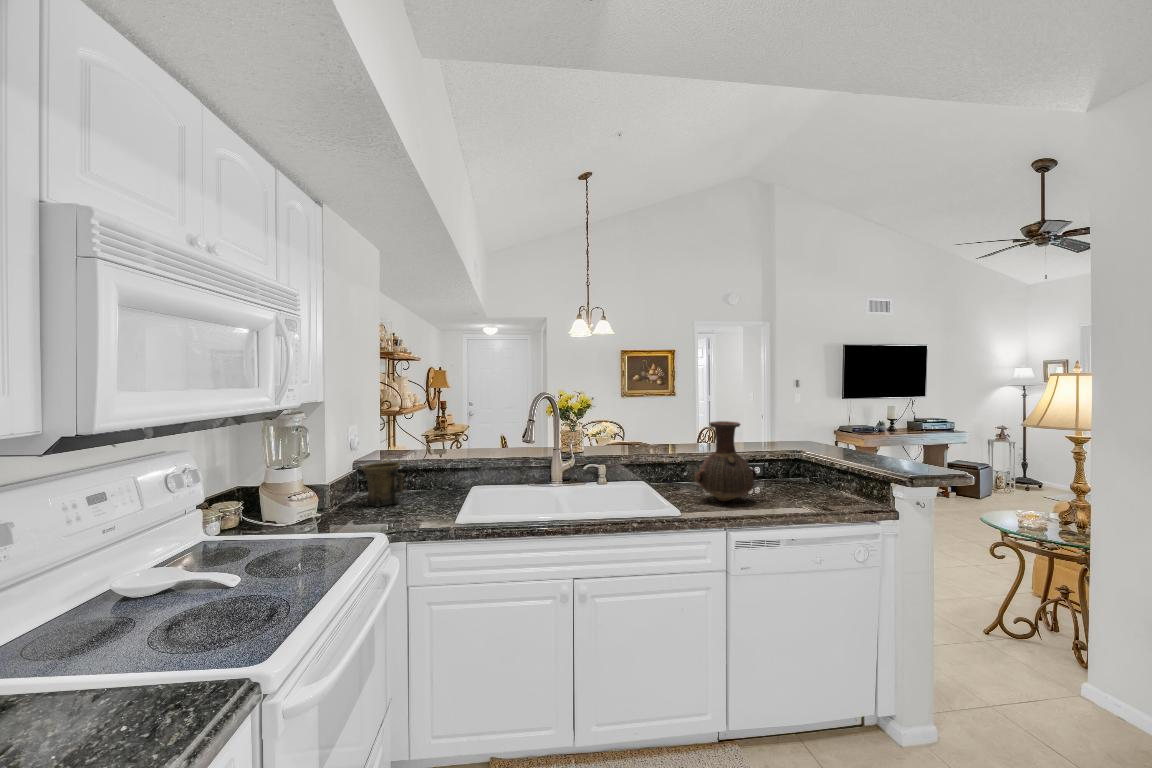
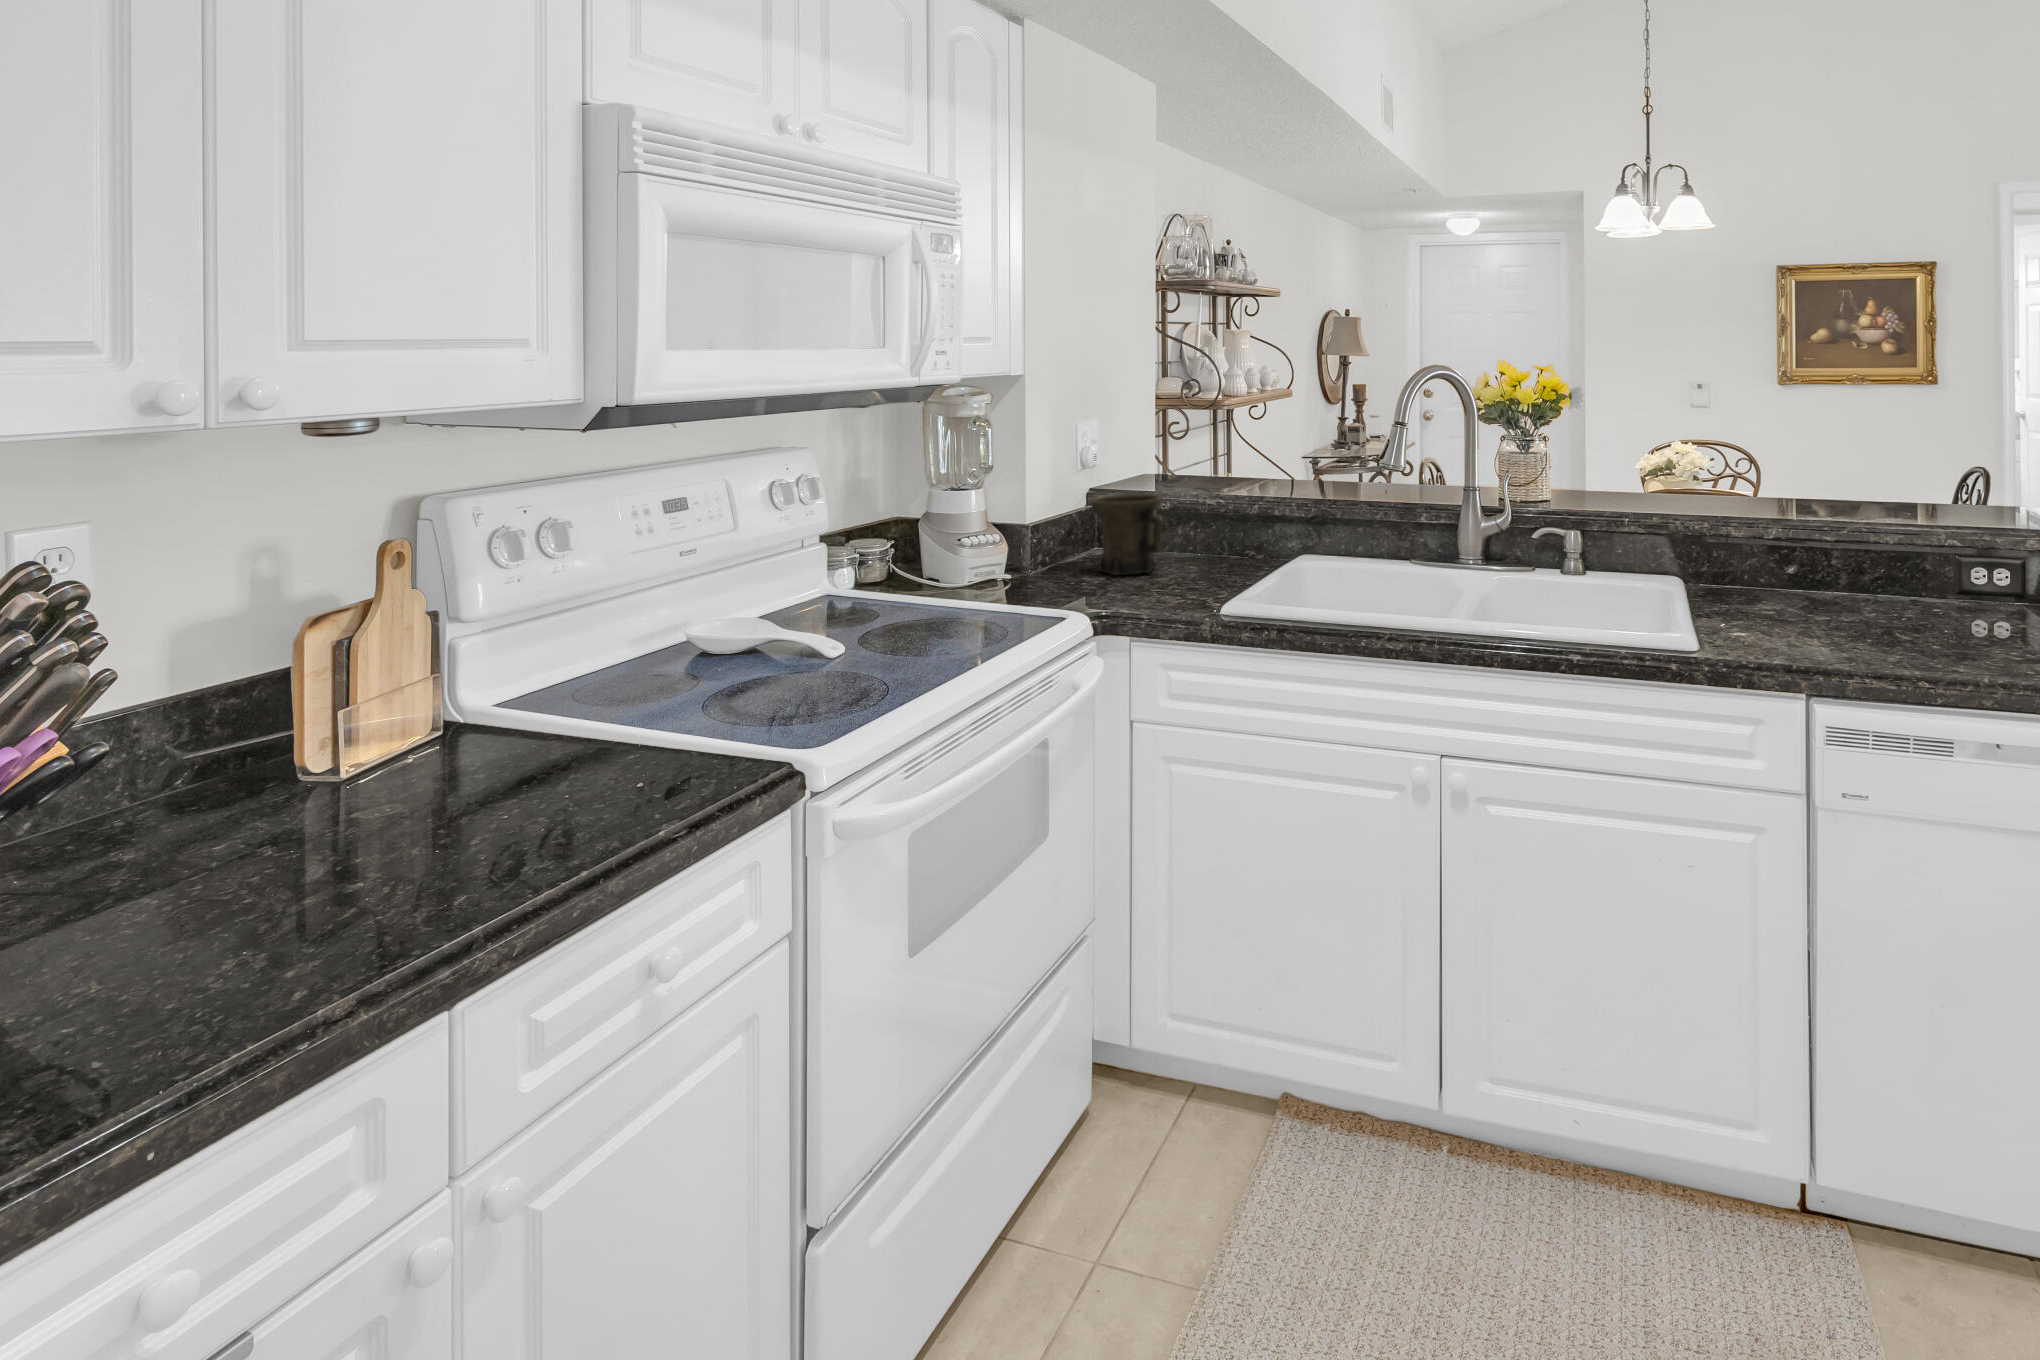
vase: present [694,421,757,501] -> none [1764,446,1937,638]

